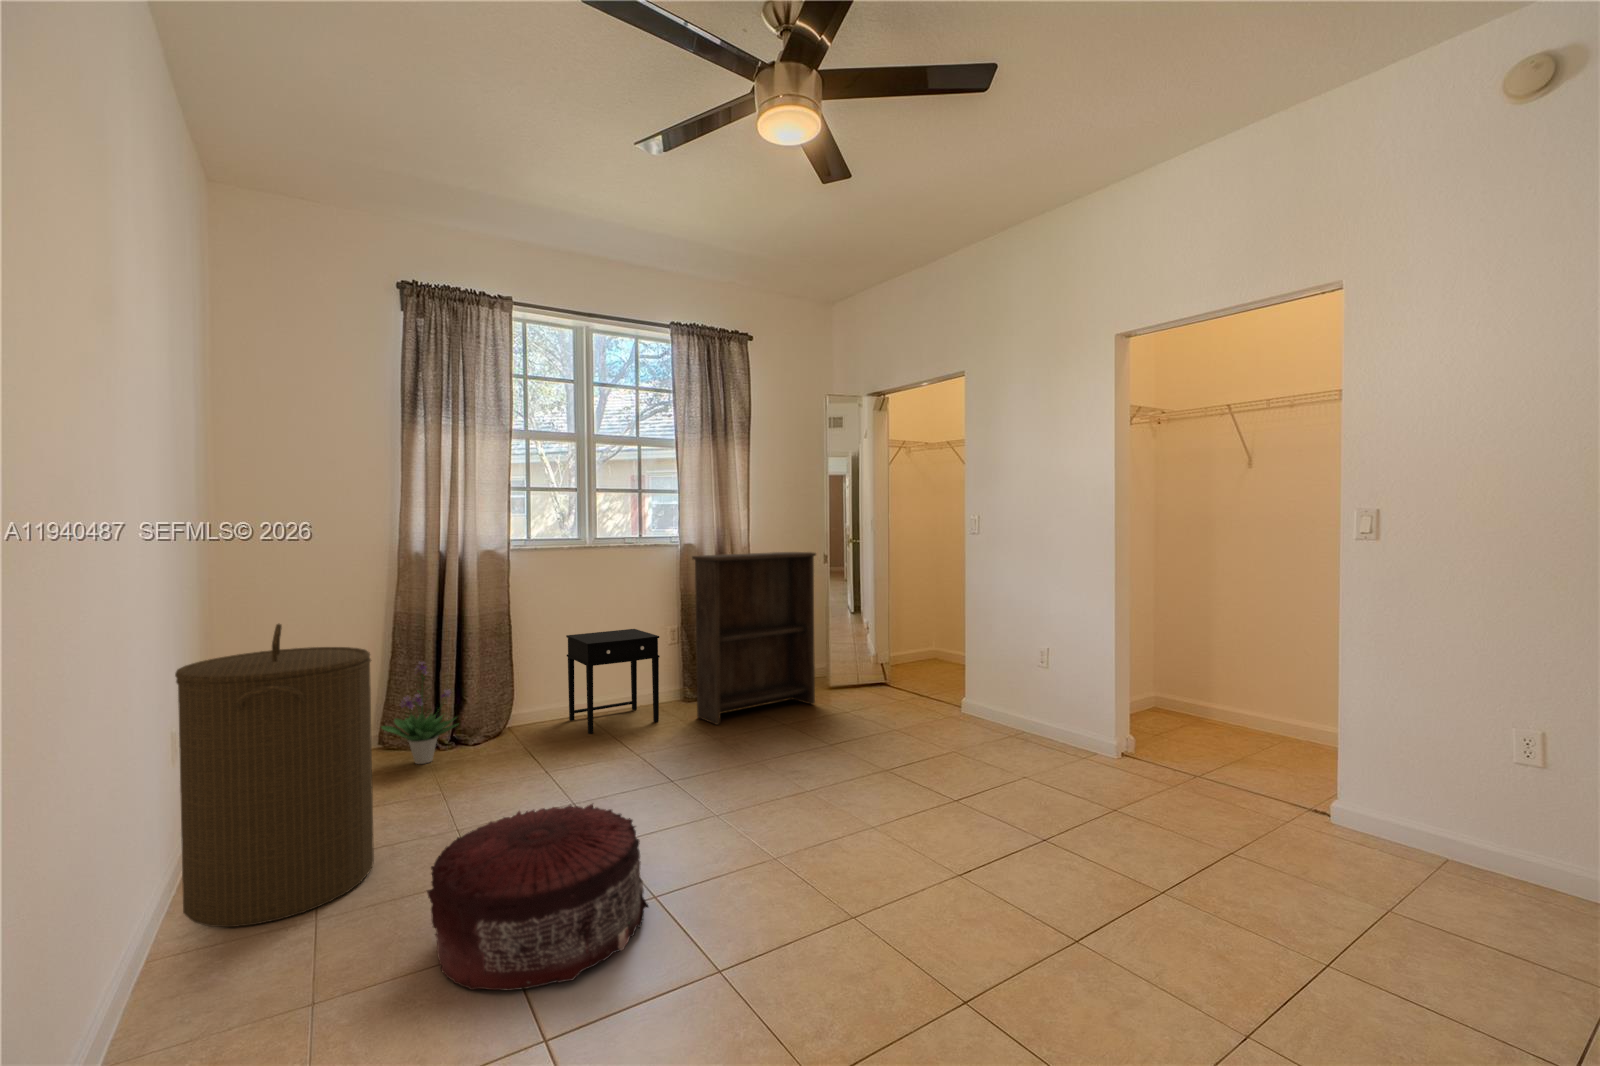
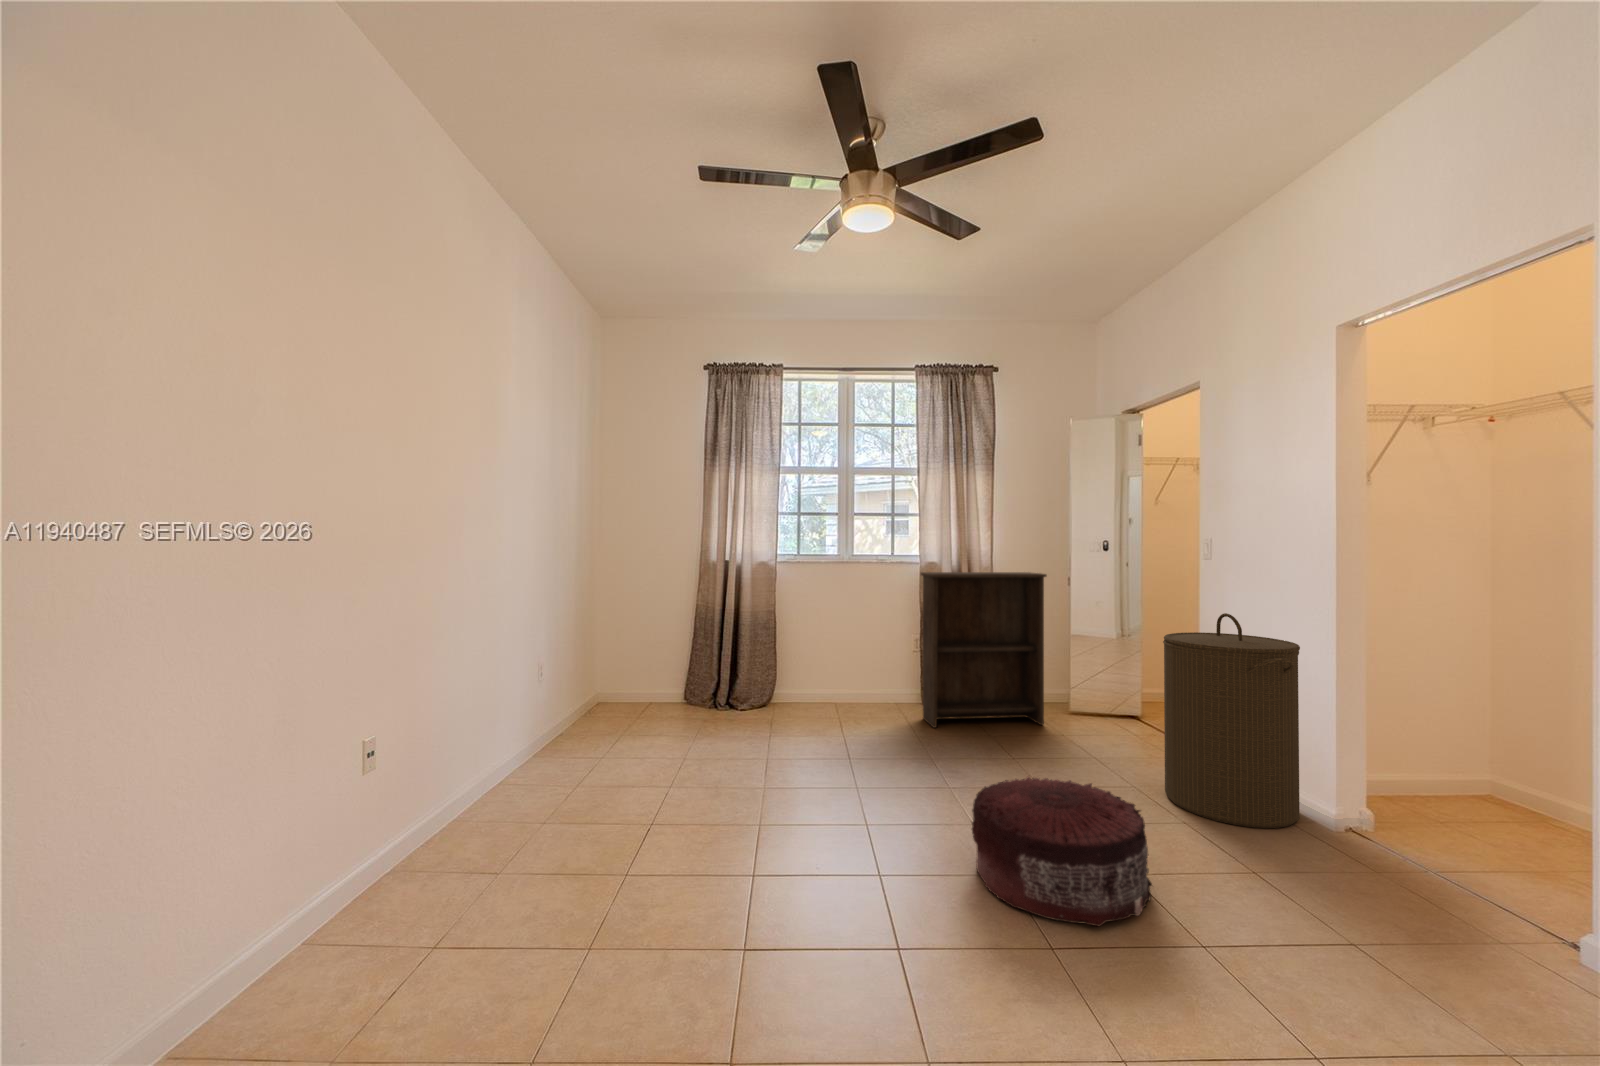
laundry hamper: present [175,624,374,927] -> present [1163,613,1300,828]
side table: present [566,629,660,734] -> none [821,634,889,717]
potted plant: present [382,662,458,764] -> none [679,642,731,718]
pouf: present [427,804,648,991] -> present [972,777,1152,926]

